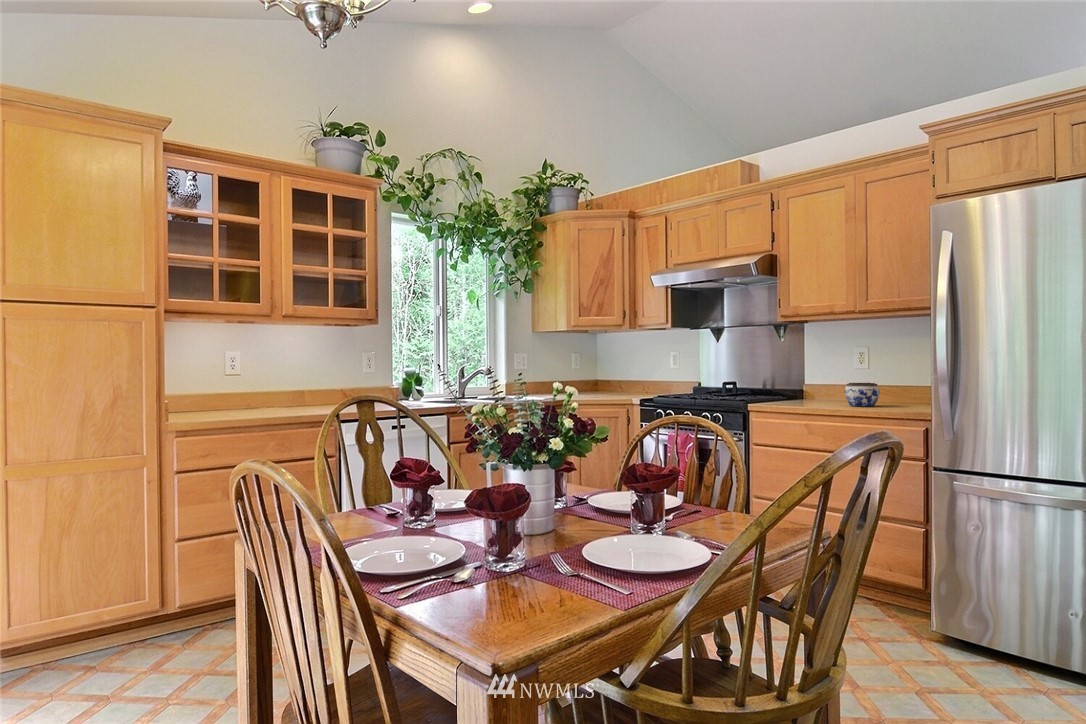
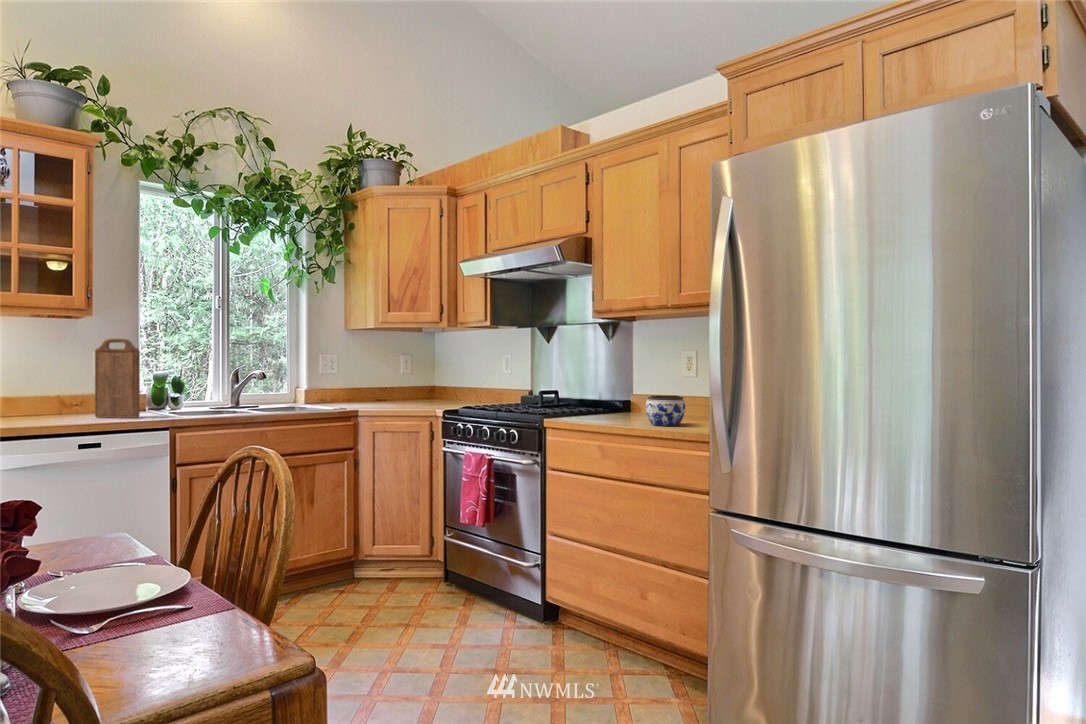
cutting board: none [382,342,418,404] -> present [95,338,140,418]

